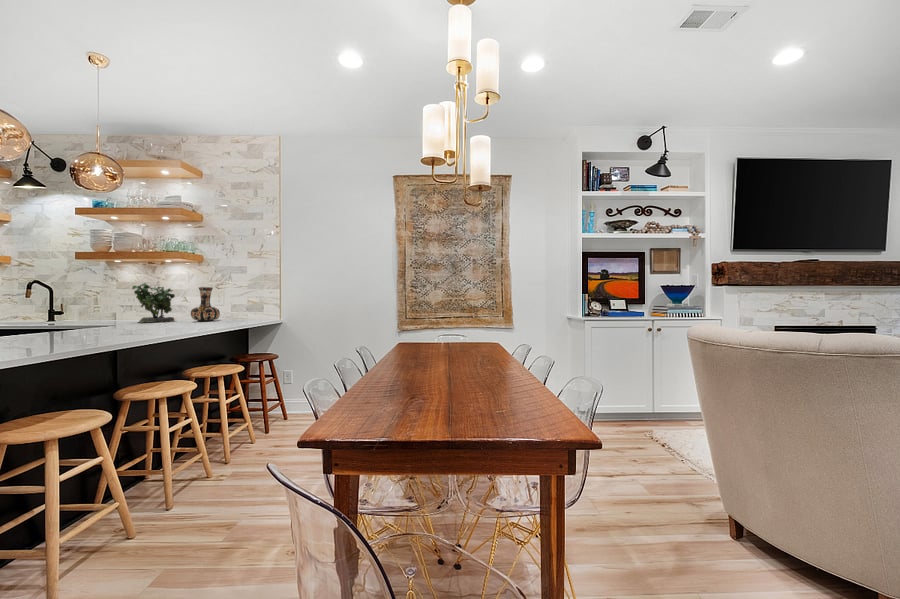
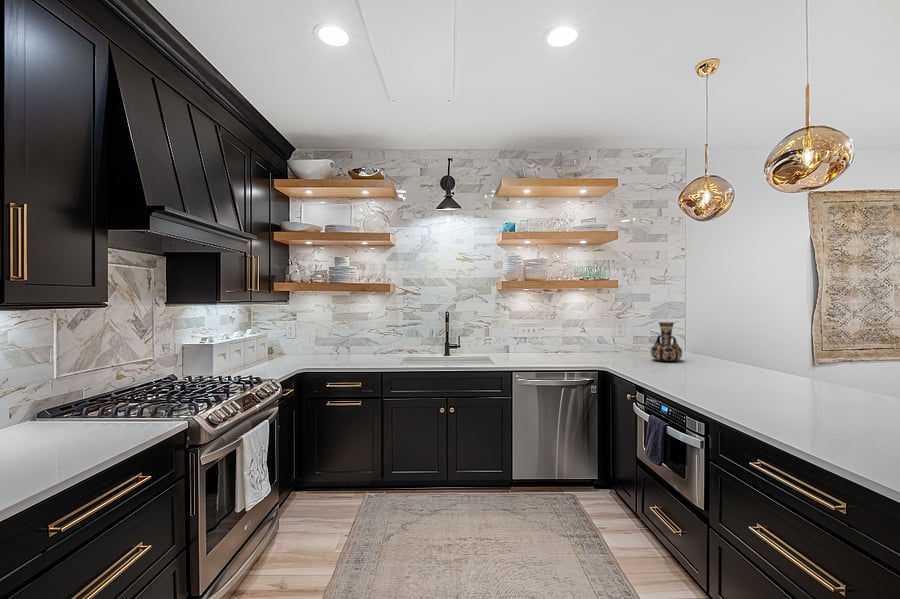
potted plant: present [133,283,175,323] -> none [566,314,614,362]

